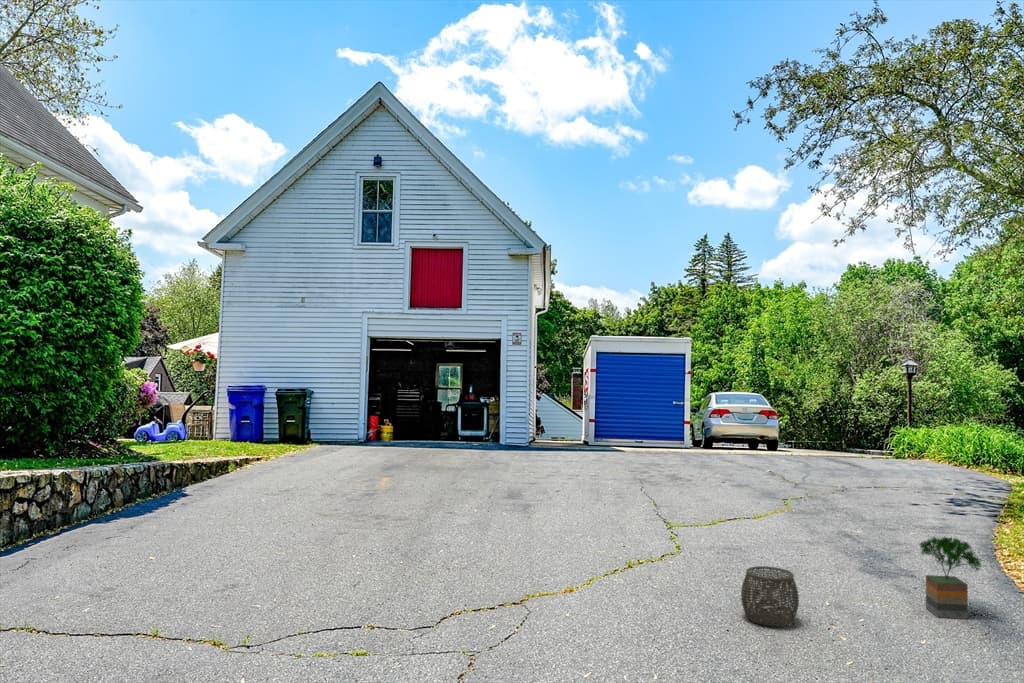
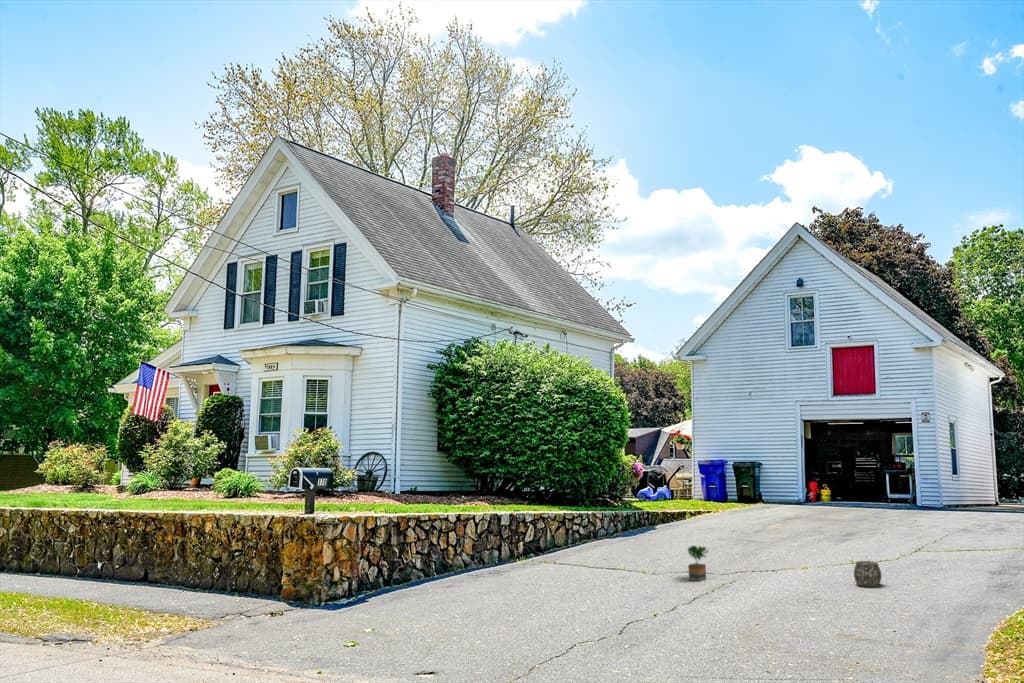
potted tree: present [920,537,981,619] -> present [688,546,708,581]

